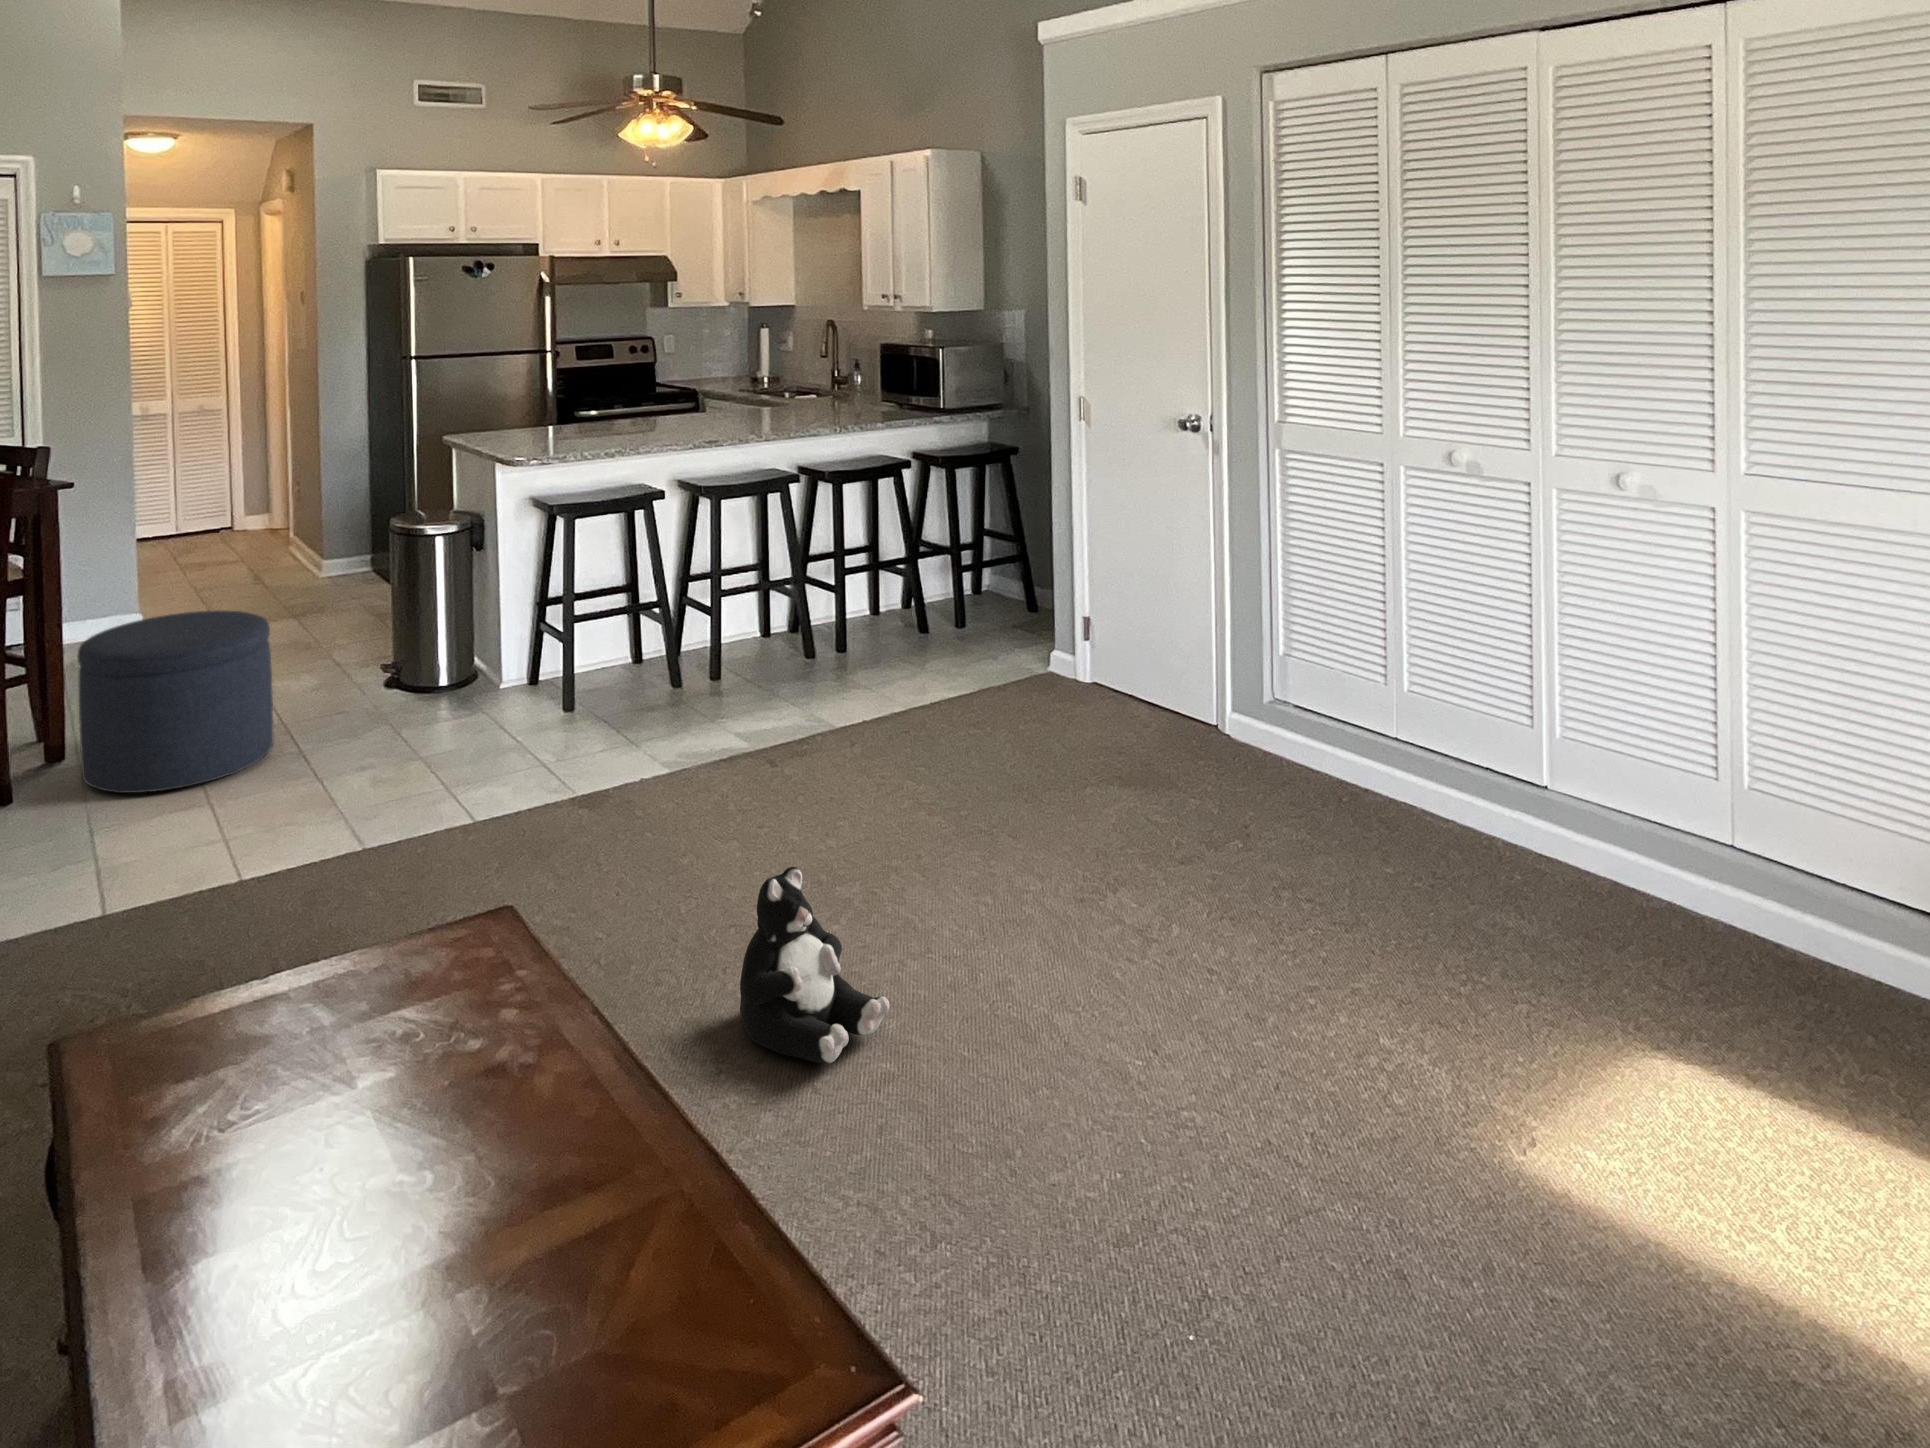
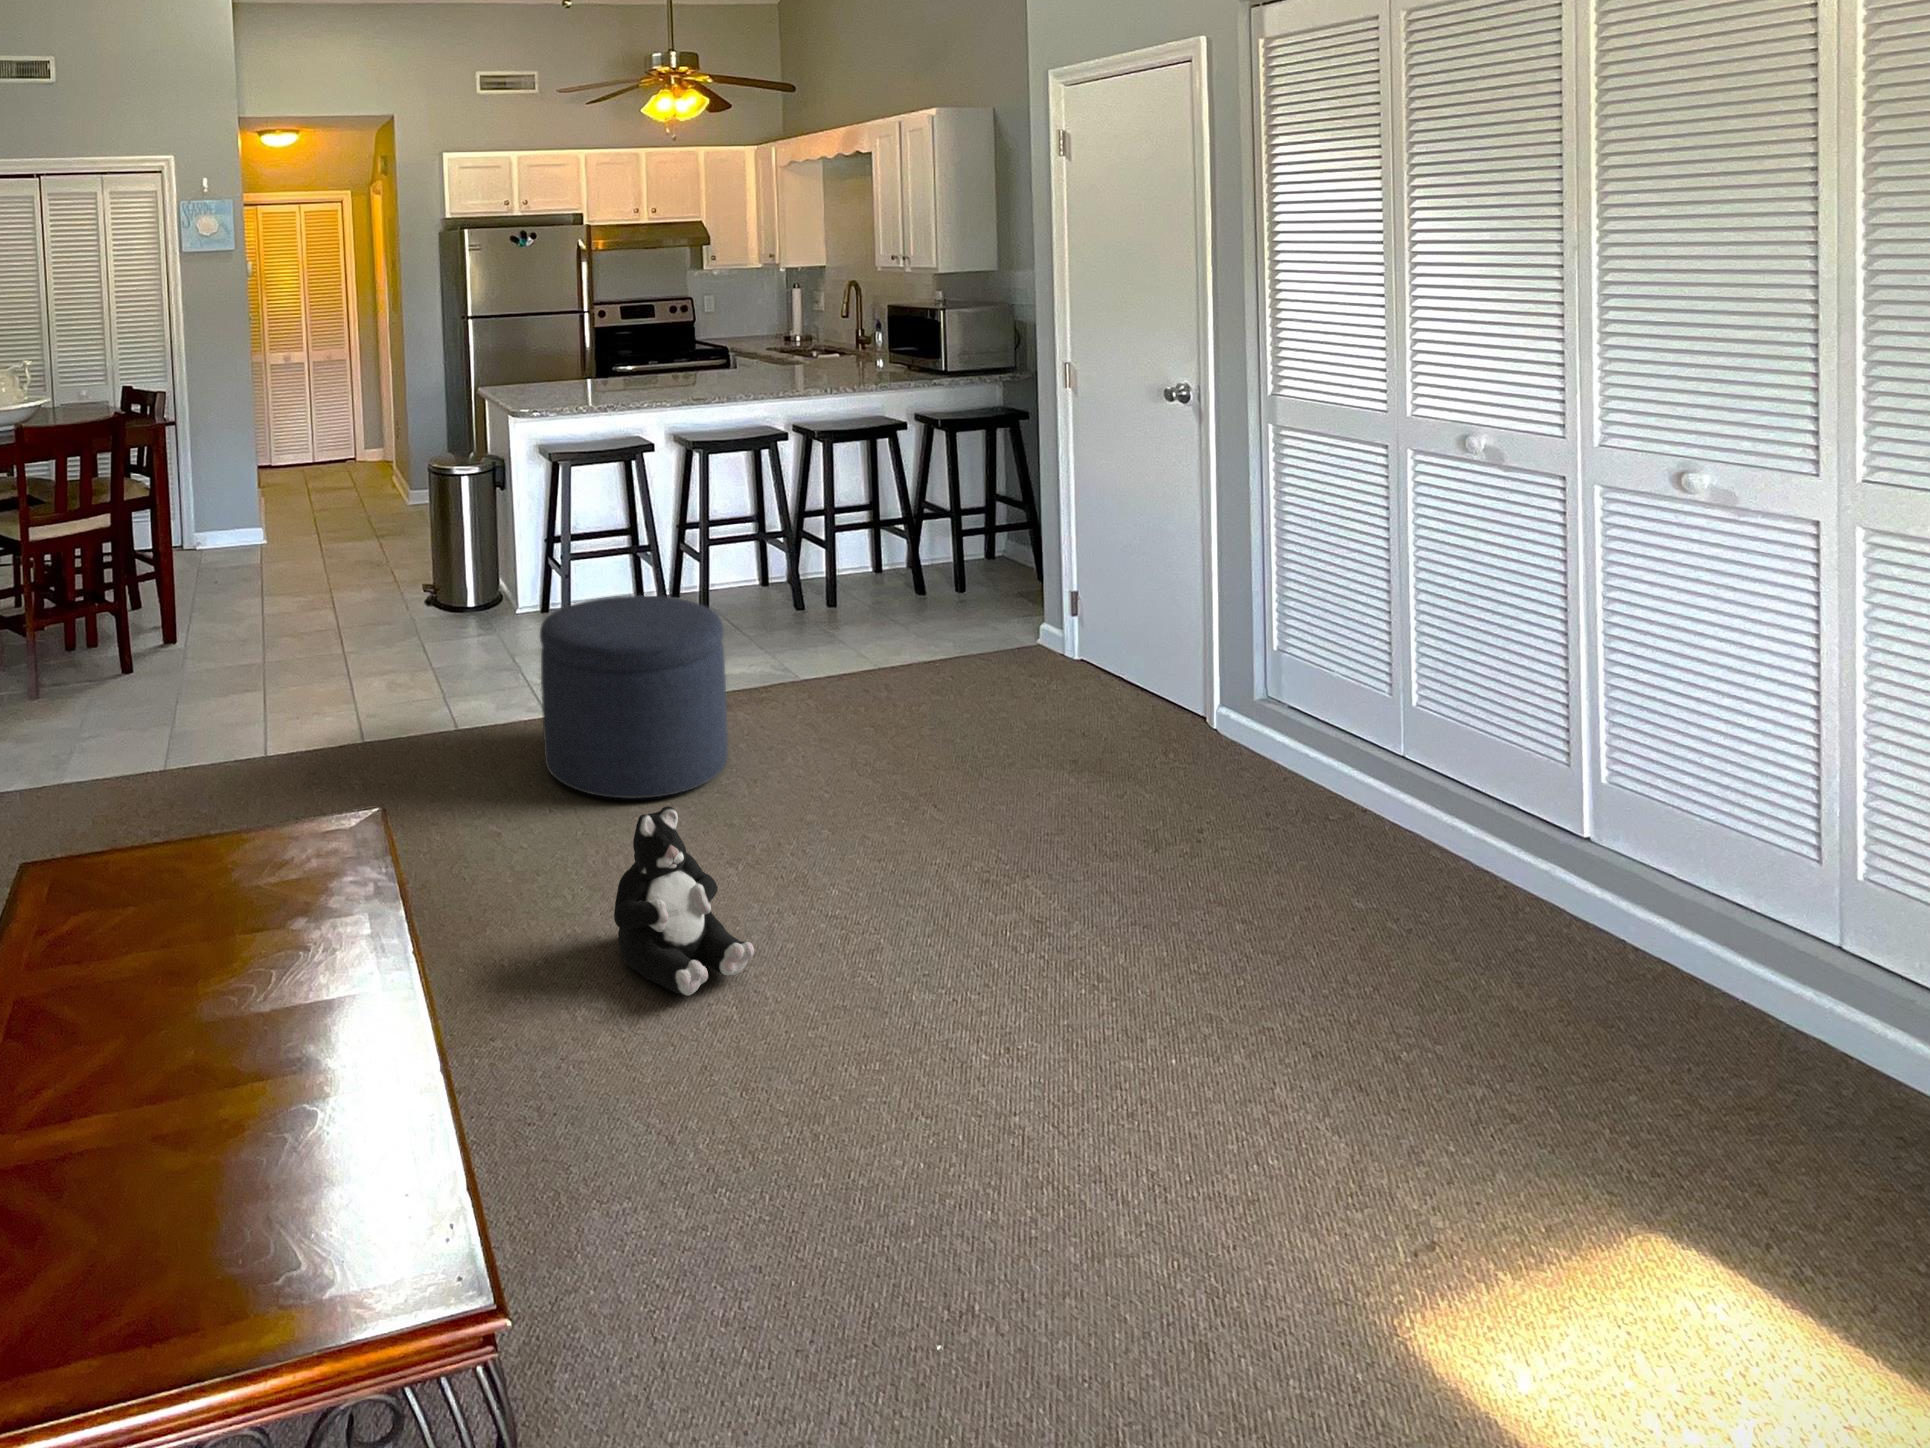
ottoman: present [77,611,274,793] -> present [540,595,728,799]

